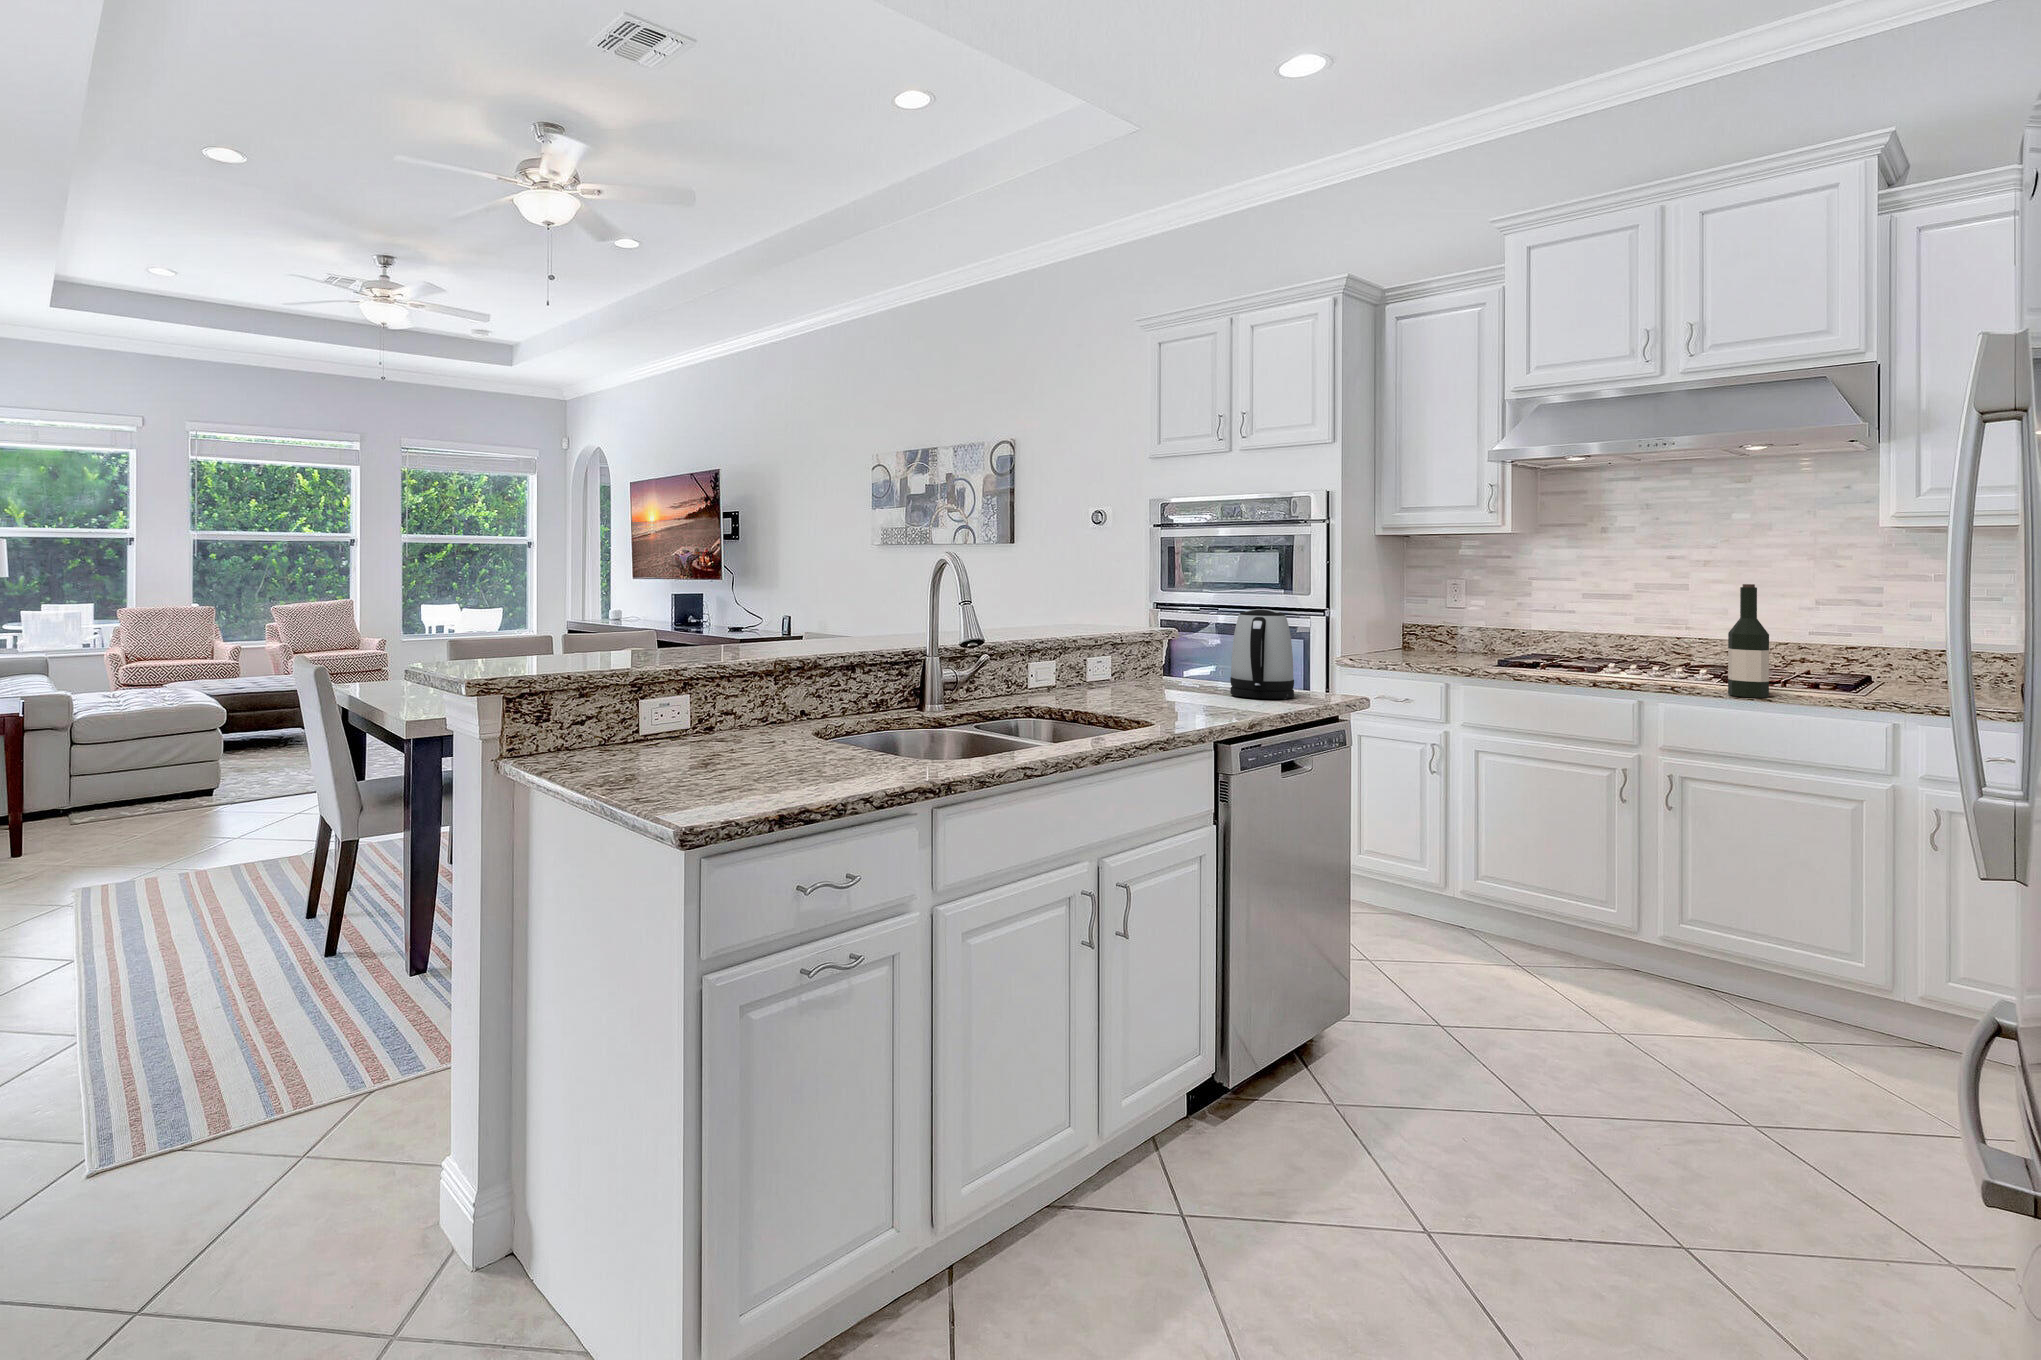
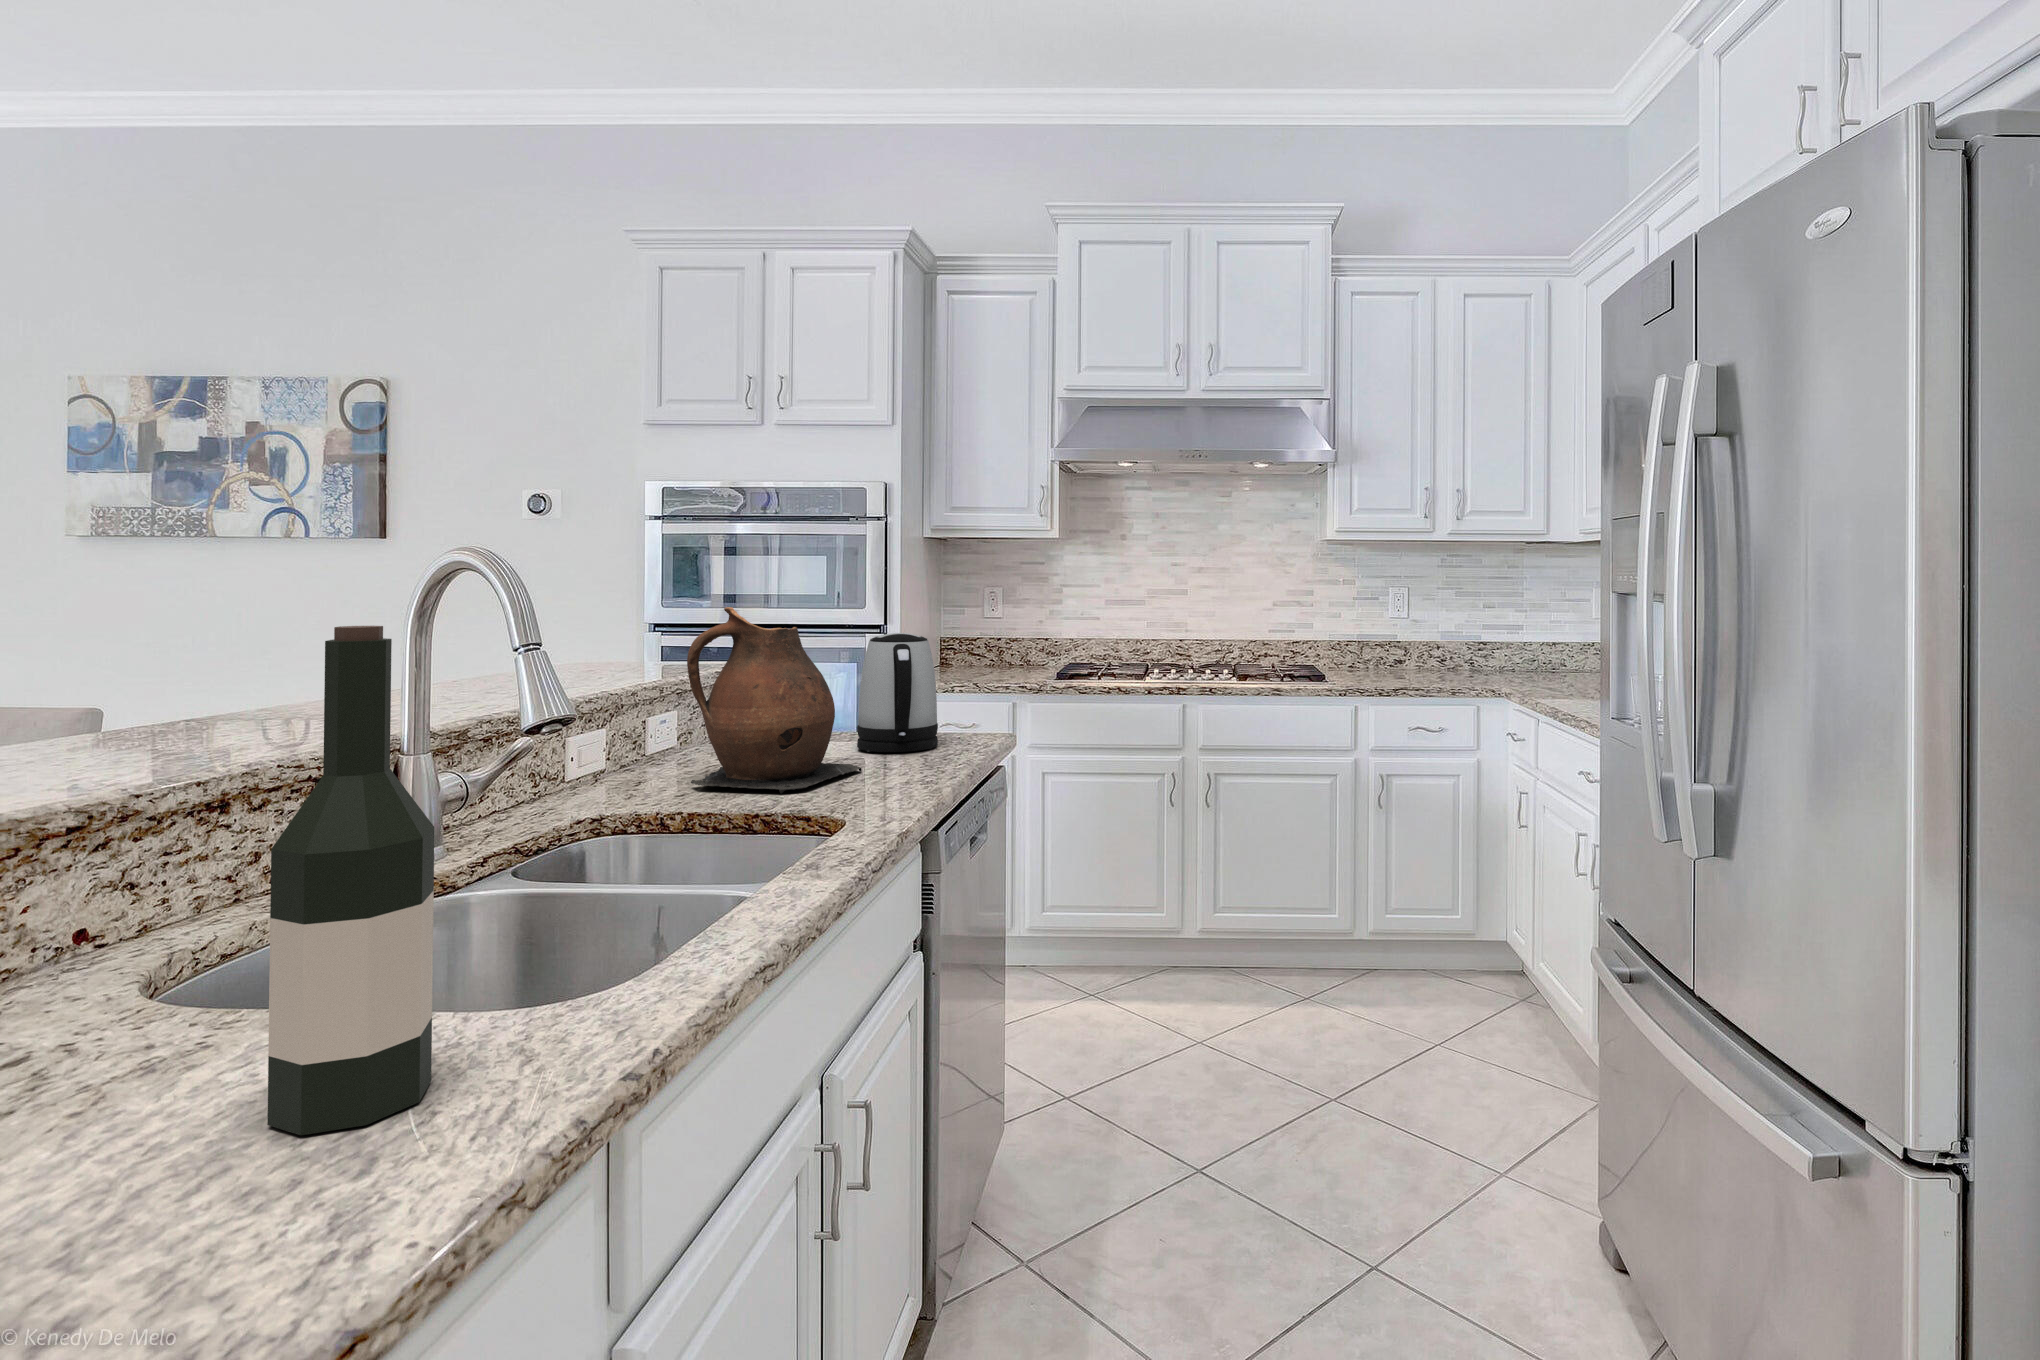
wine bottle: present [1728,584,1769,698] -> present [267,626,434,1135]
ceramic pitcher: none [1094,586,1211,709] -> present [687,607,862,793]

